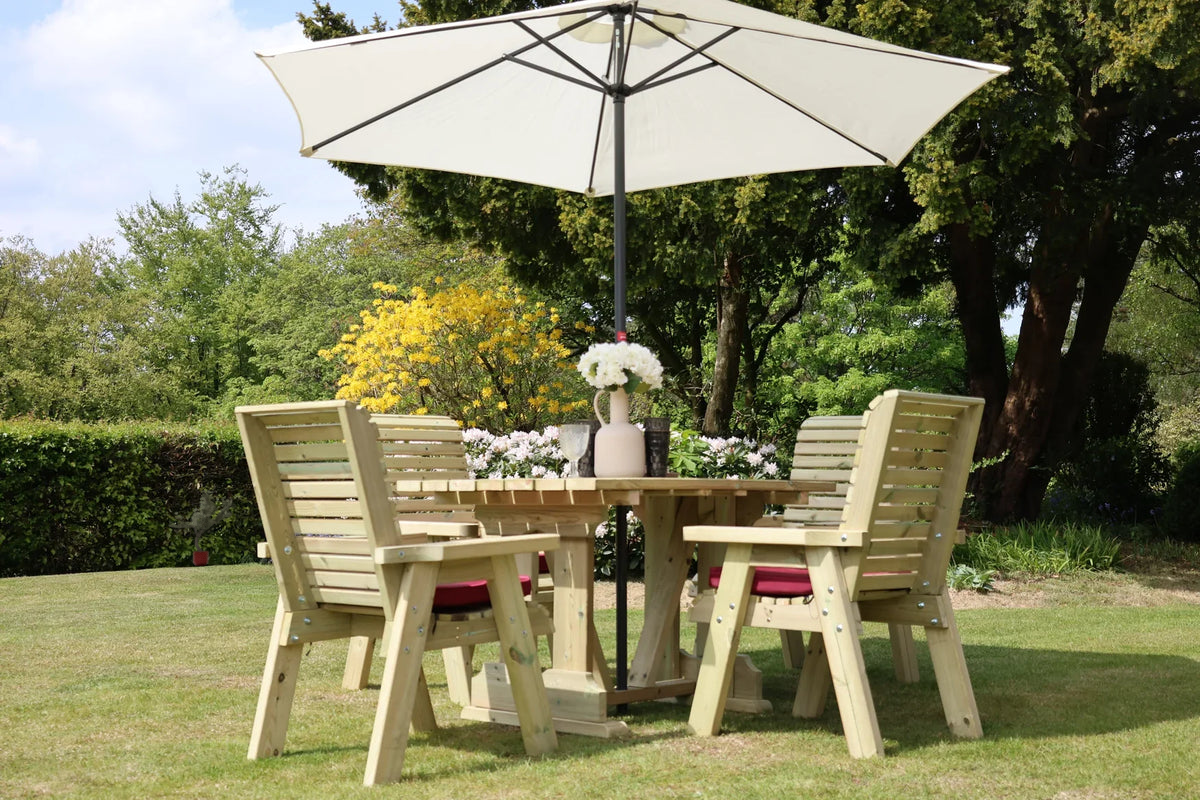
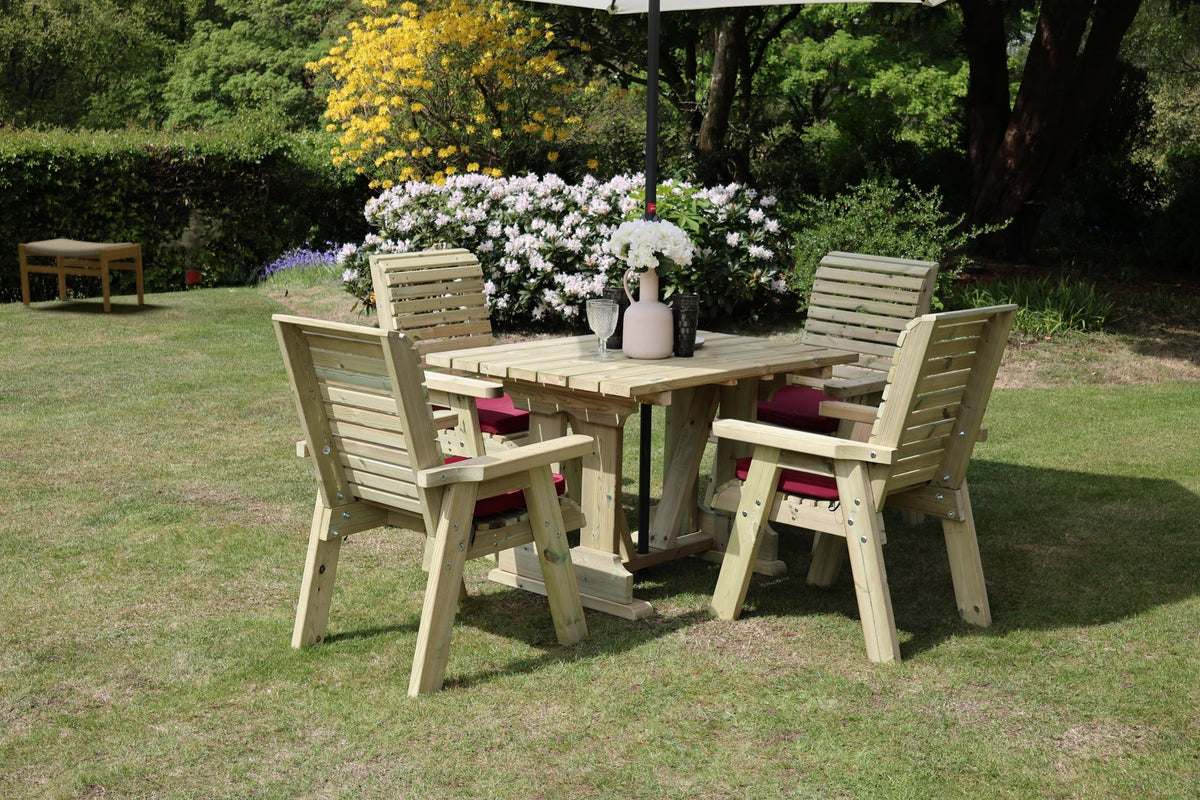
footstool: none [26,516,148,584] -> present [19,239,144,312]

